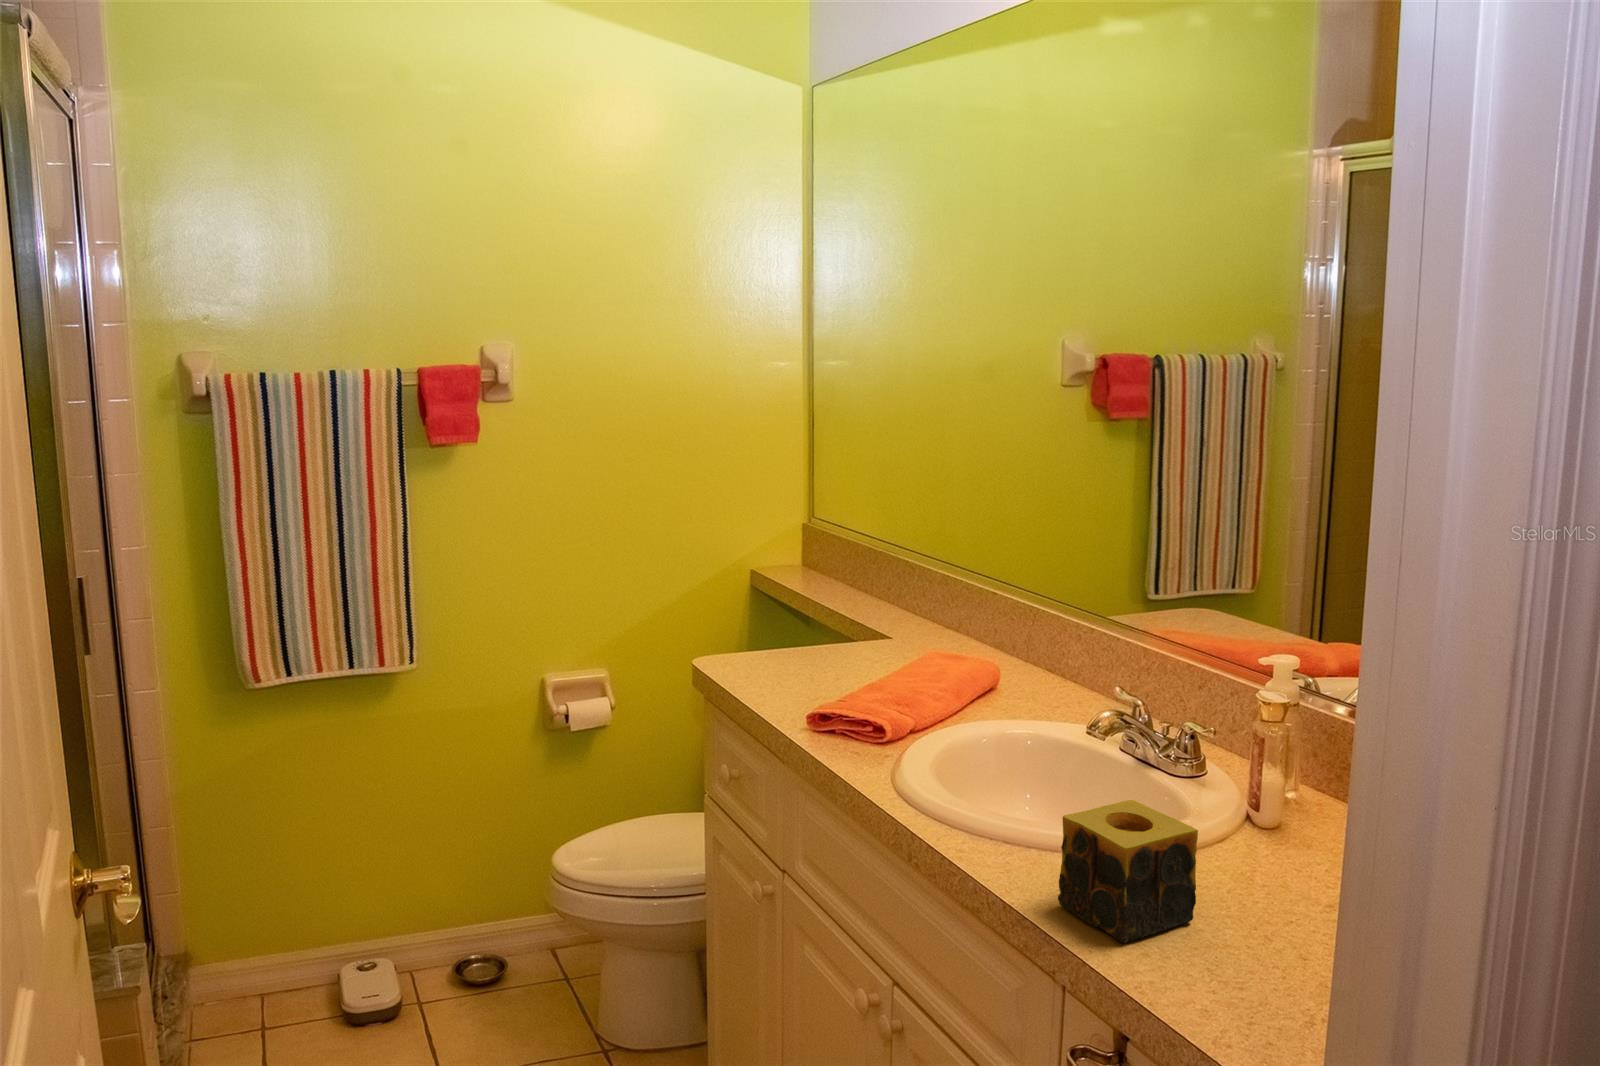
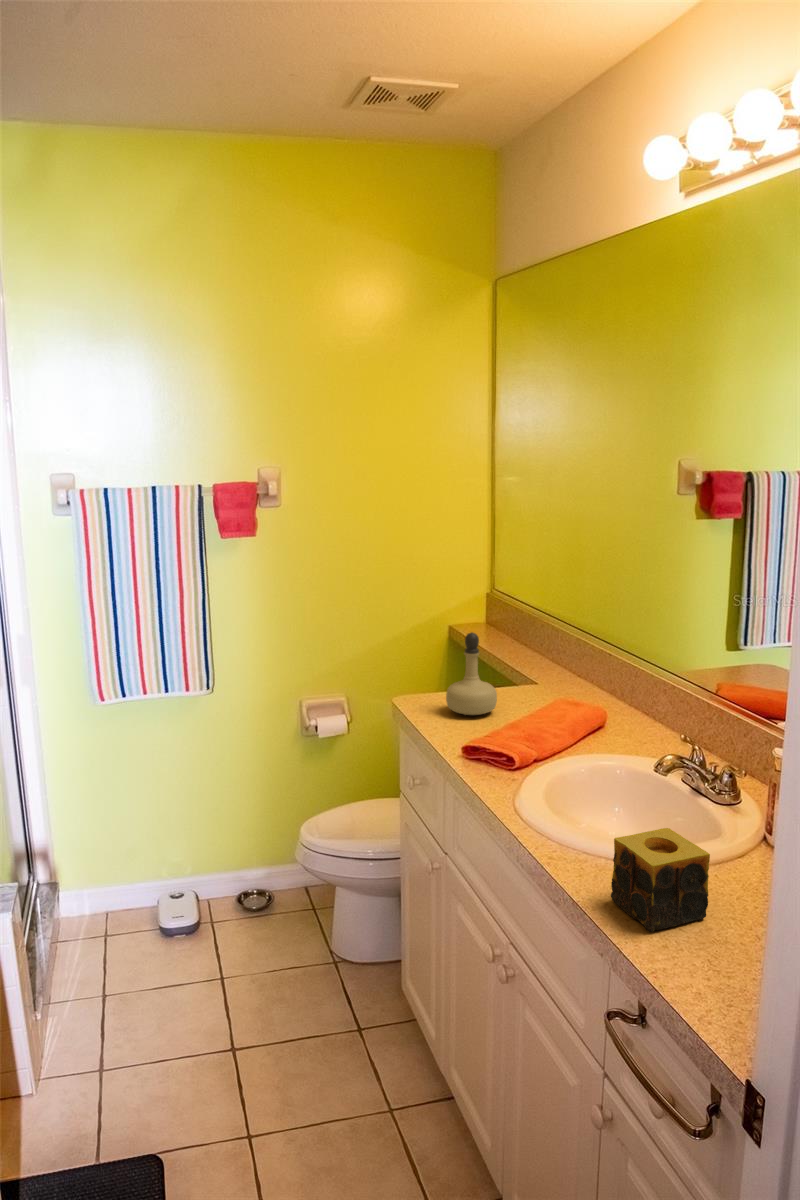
perfume bottle: none [773,560,844,677] -> present [446,633,497,715]

